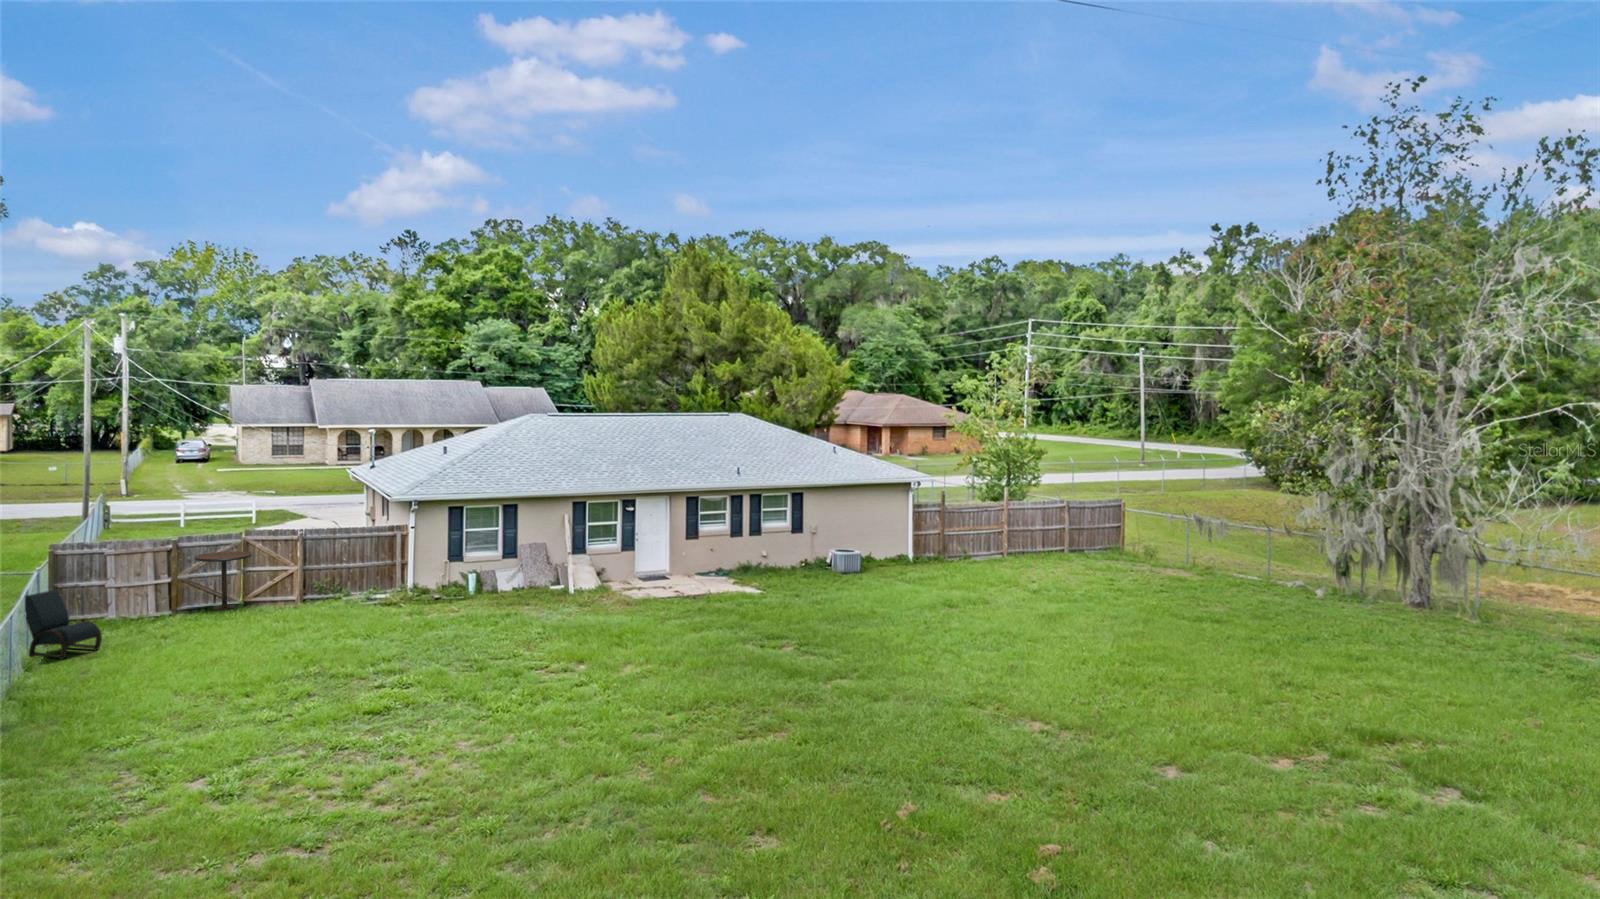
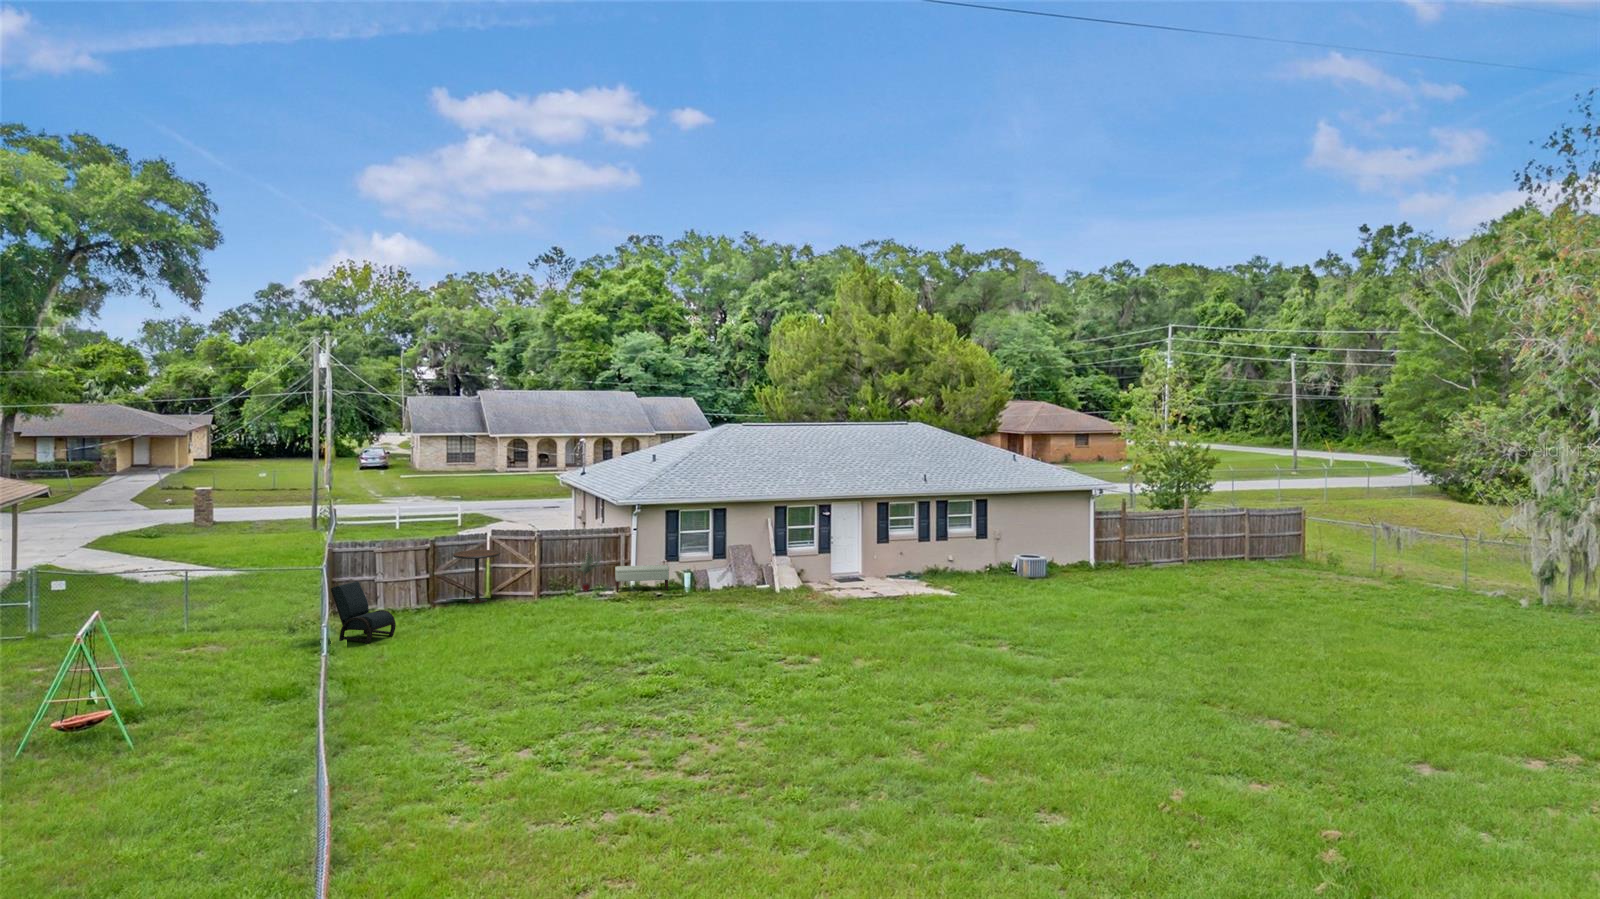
potted tree: none [337,550,377,595] -> present [573,553,602,592]
bench: none [390,565,452,595] -> present [615,565,669,592]

